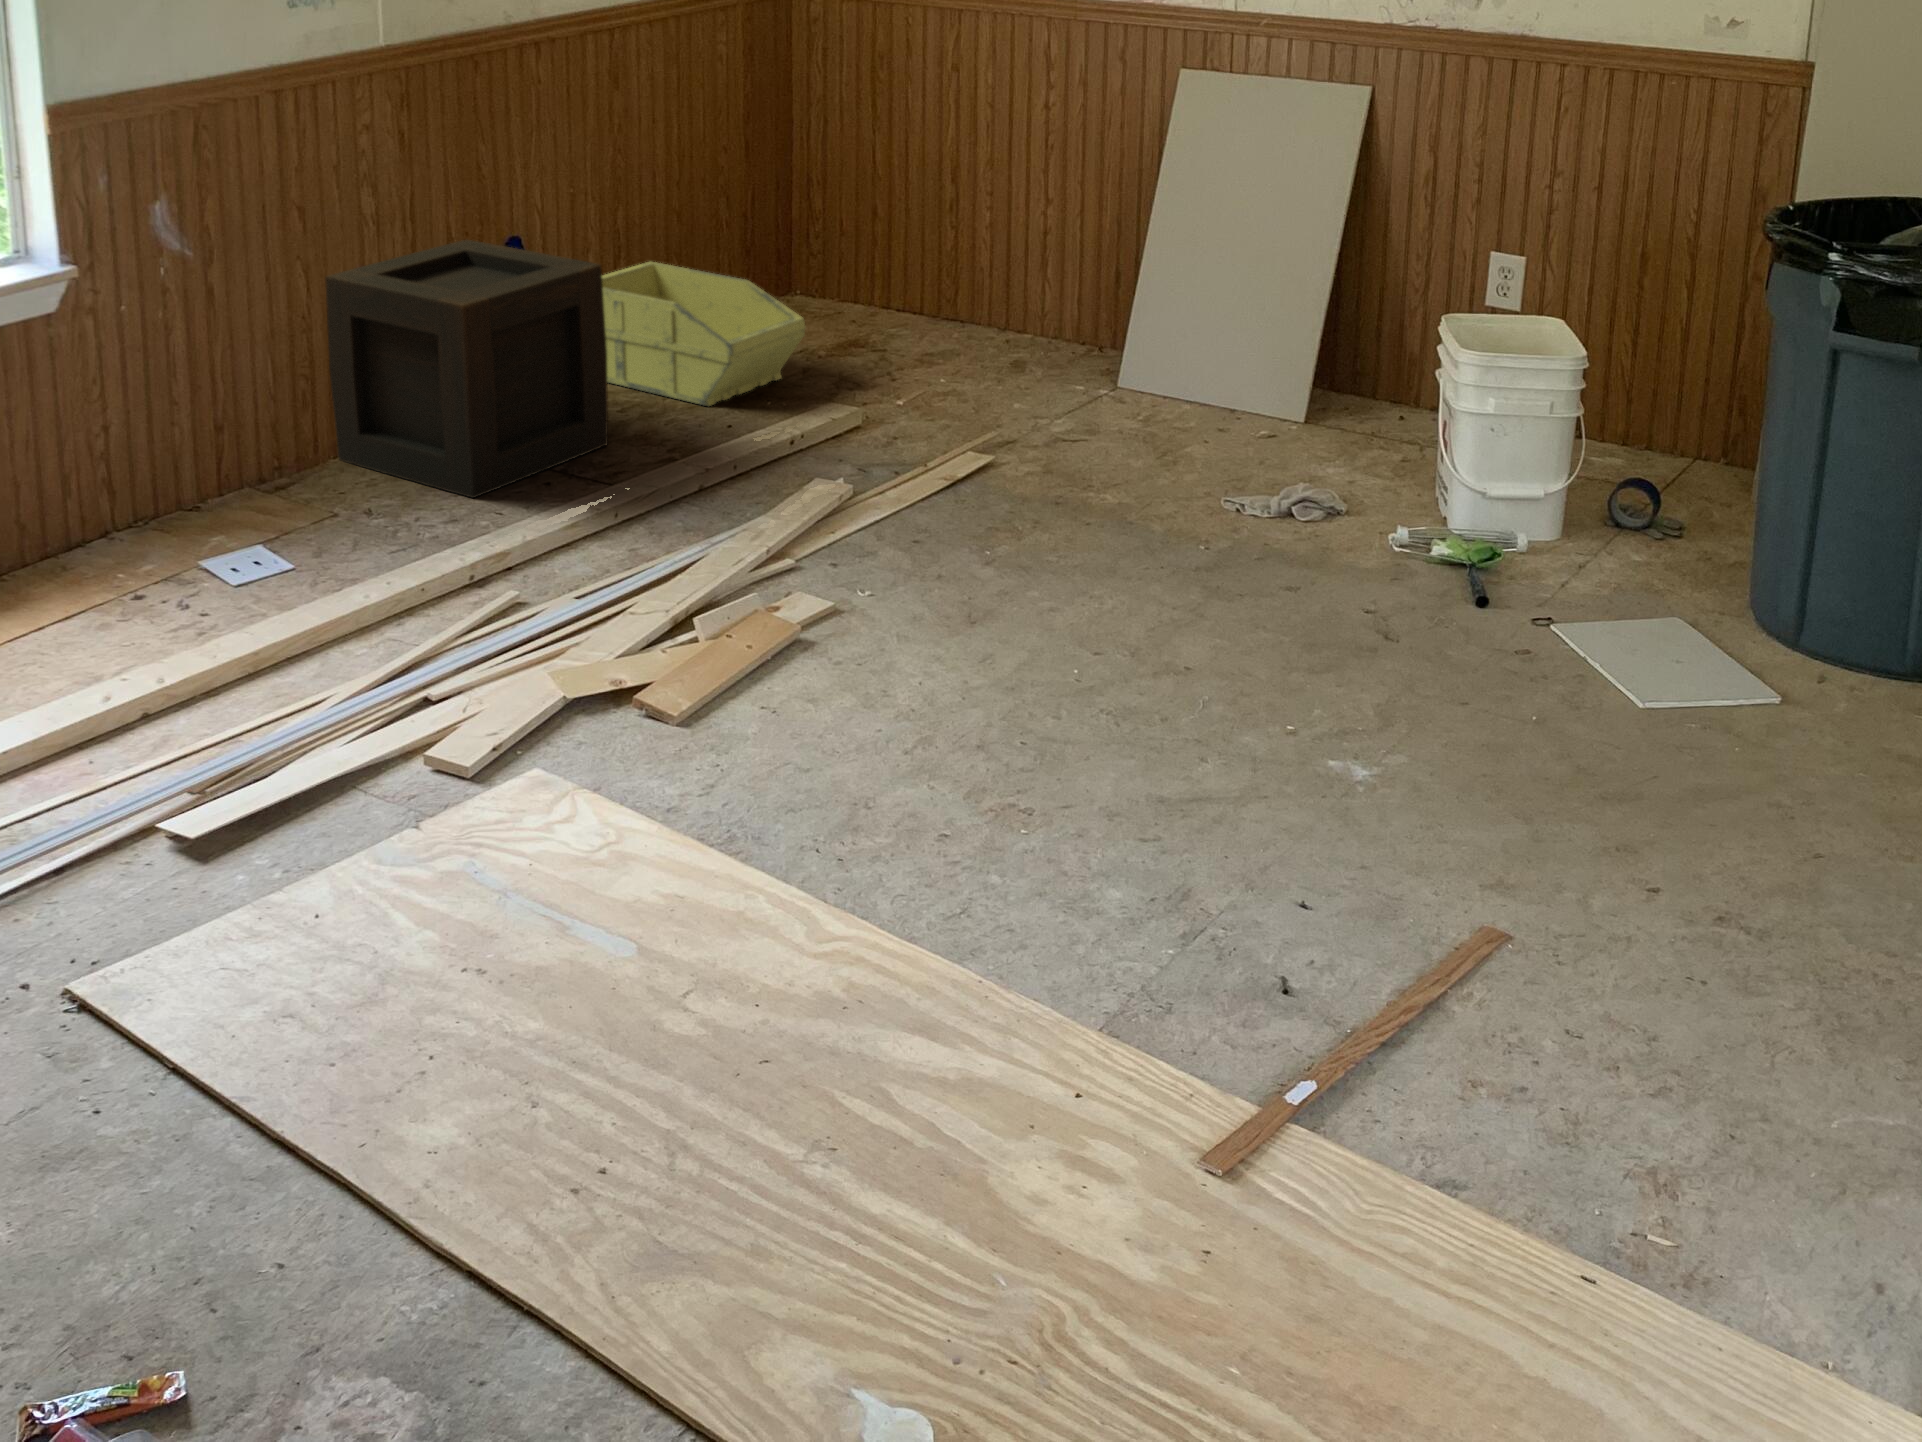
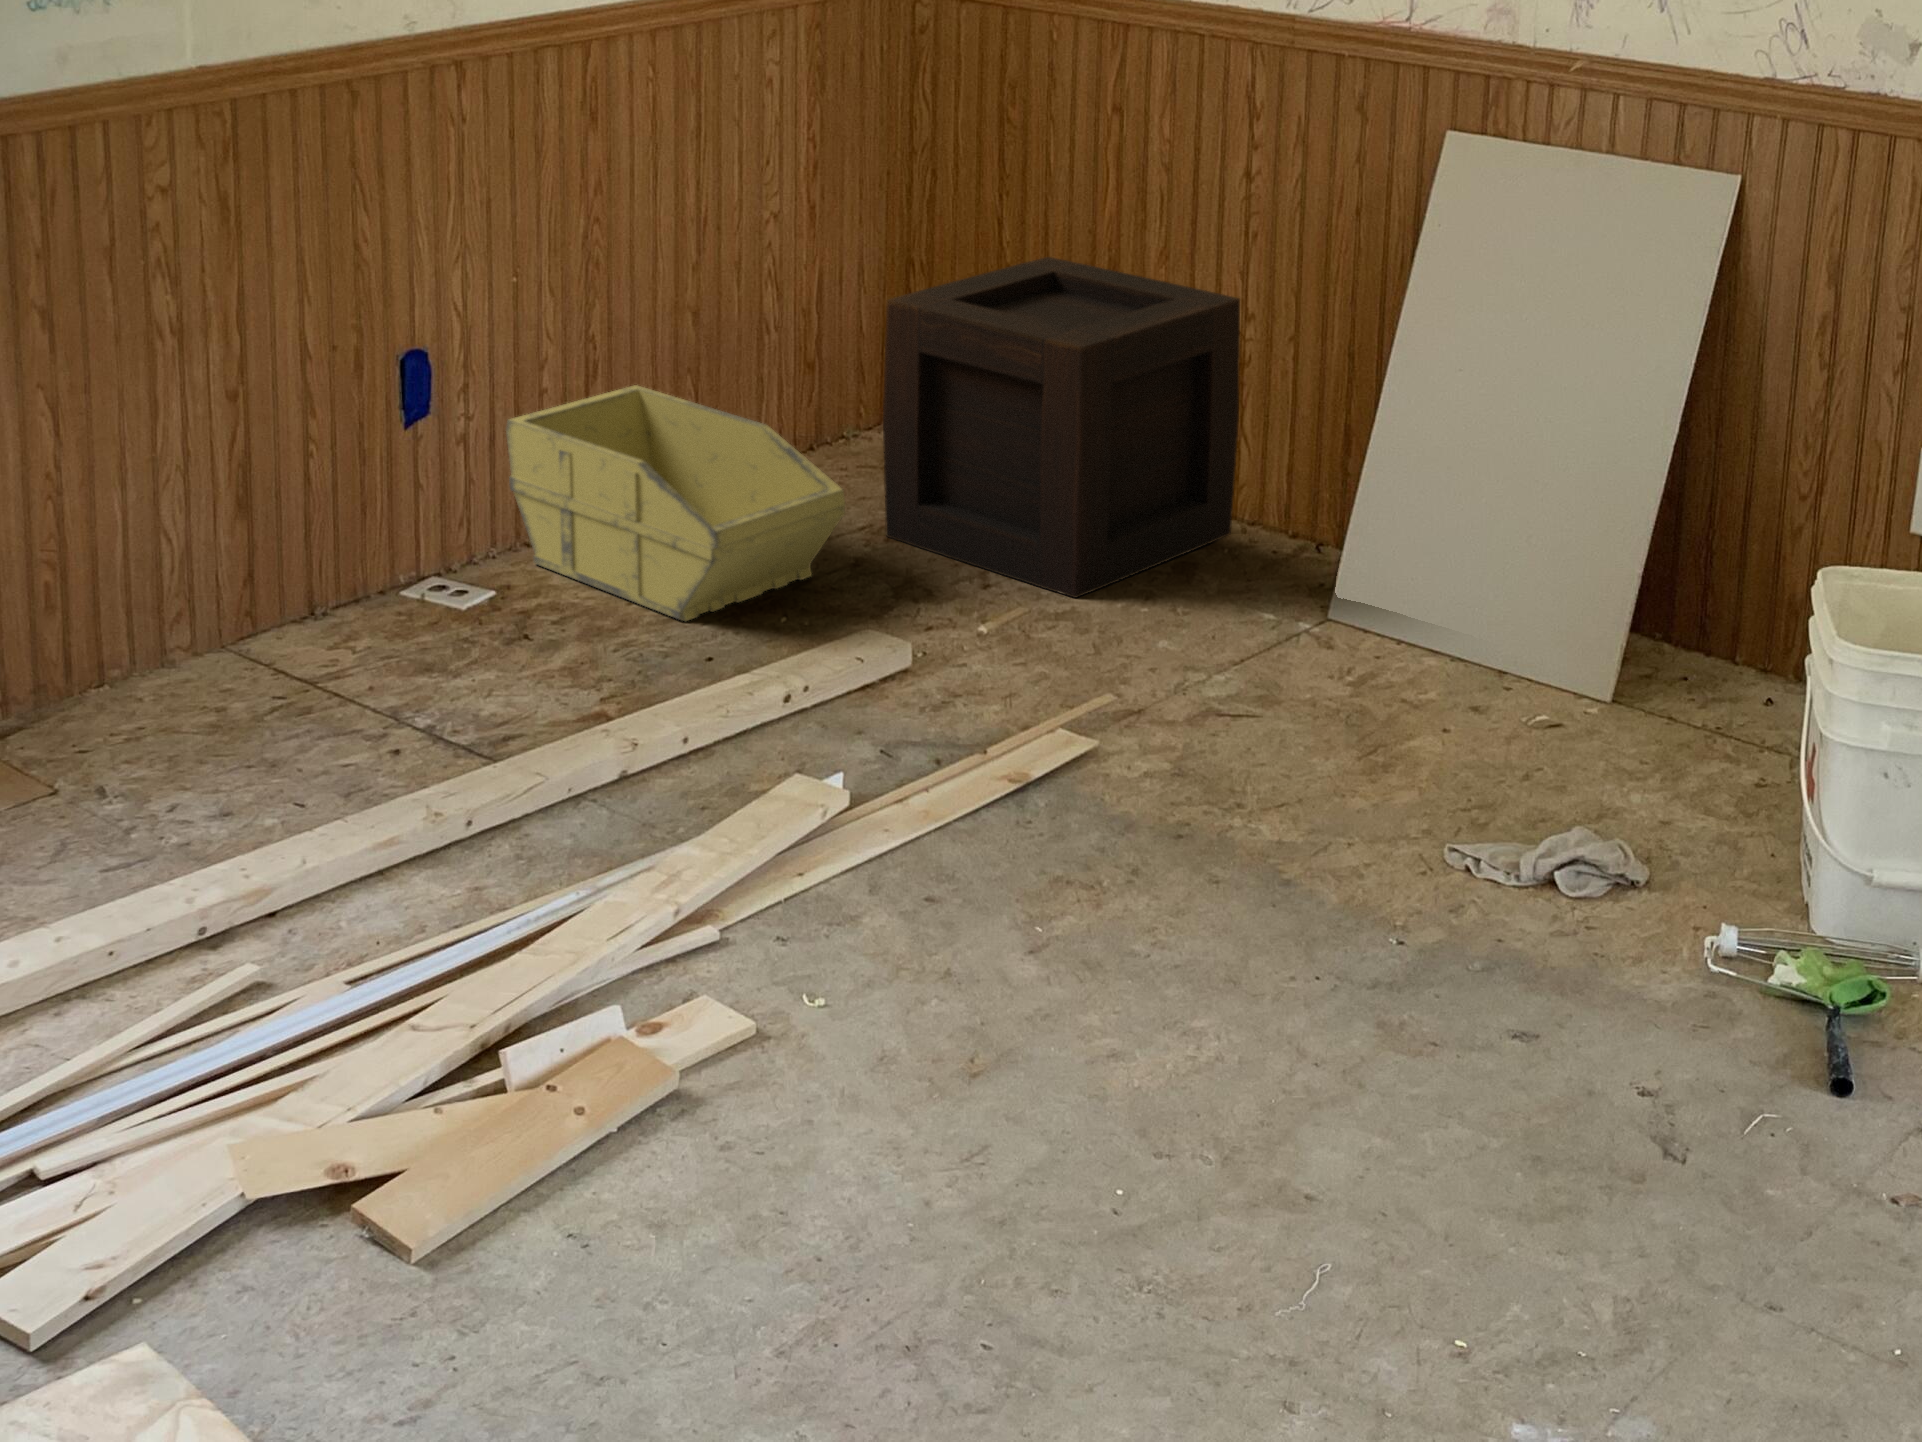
wooden crate: present [325,240,608,498] -> present [883,257,1240,598]

